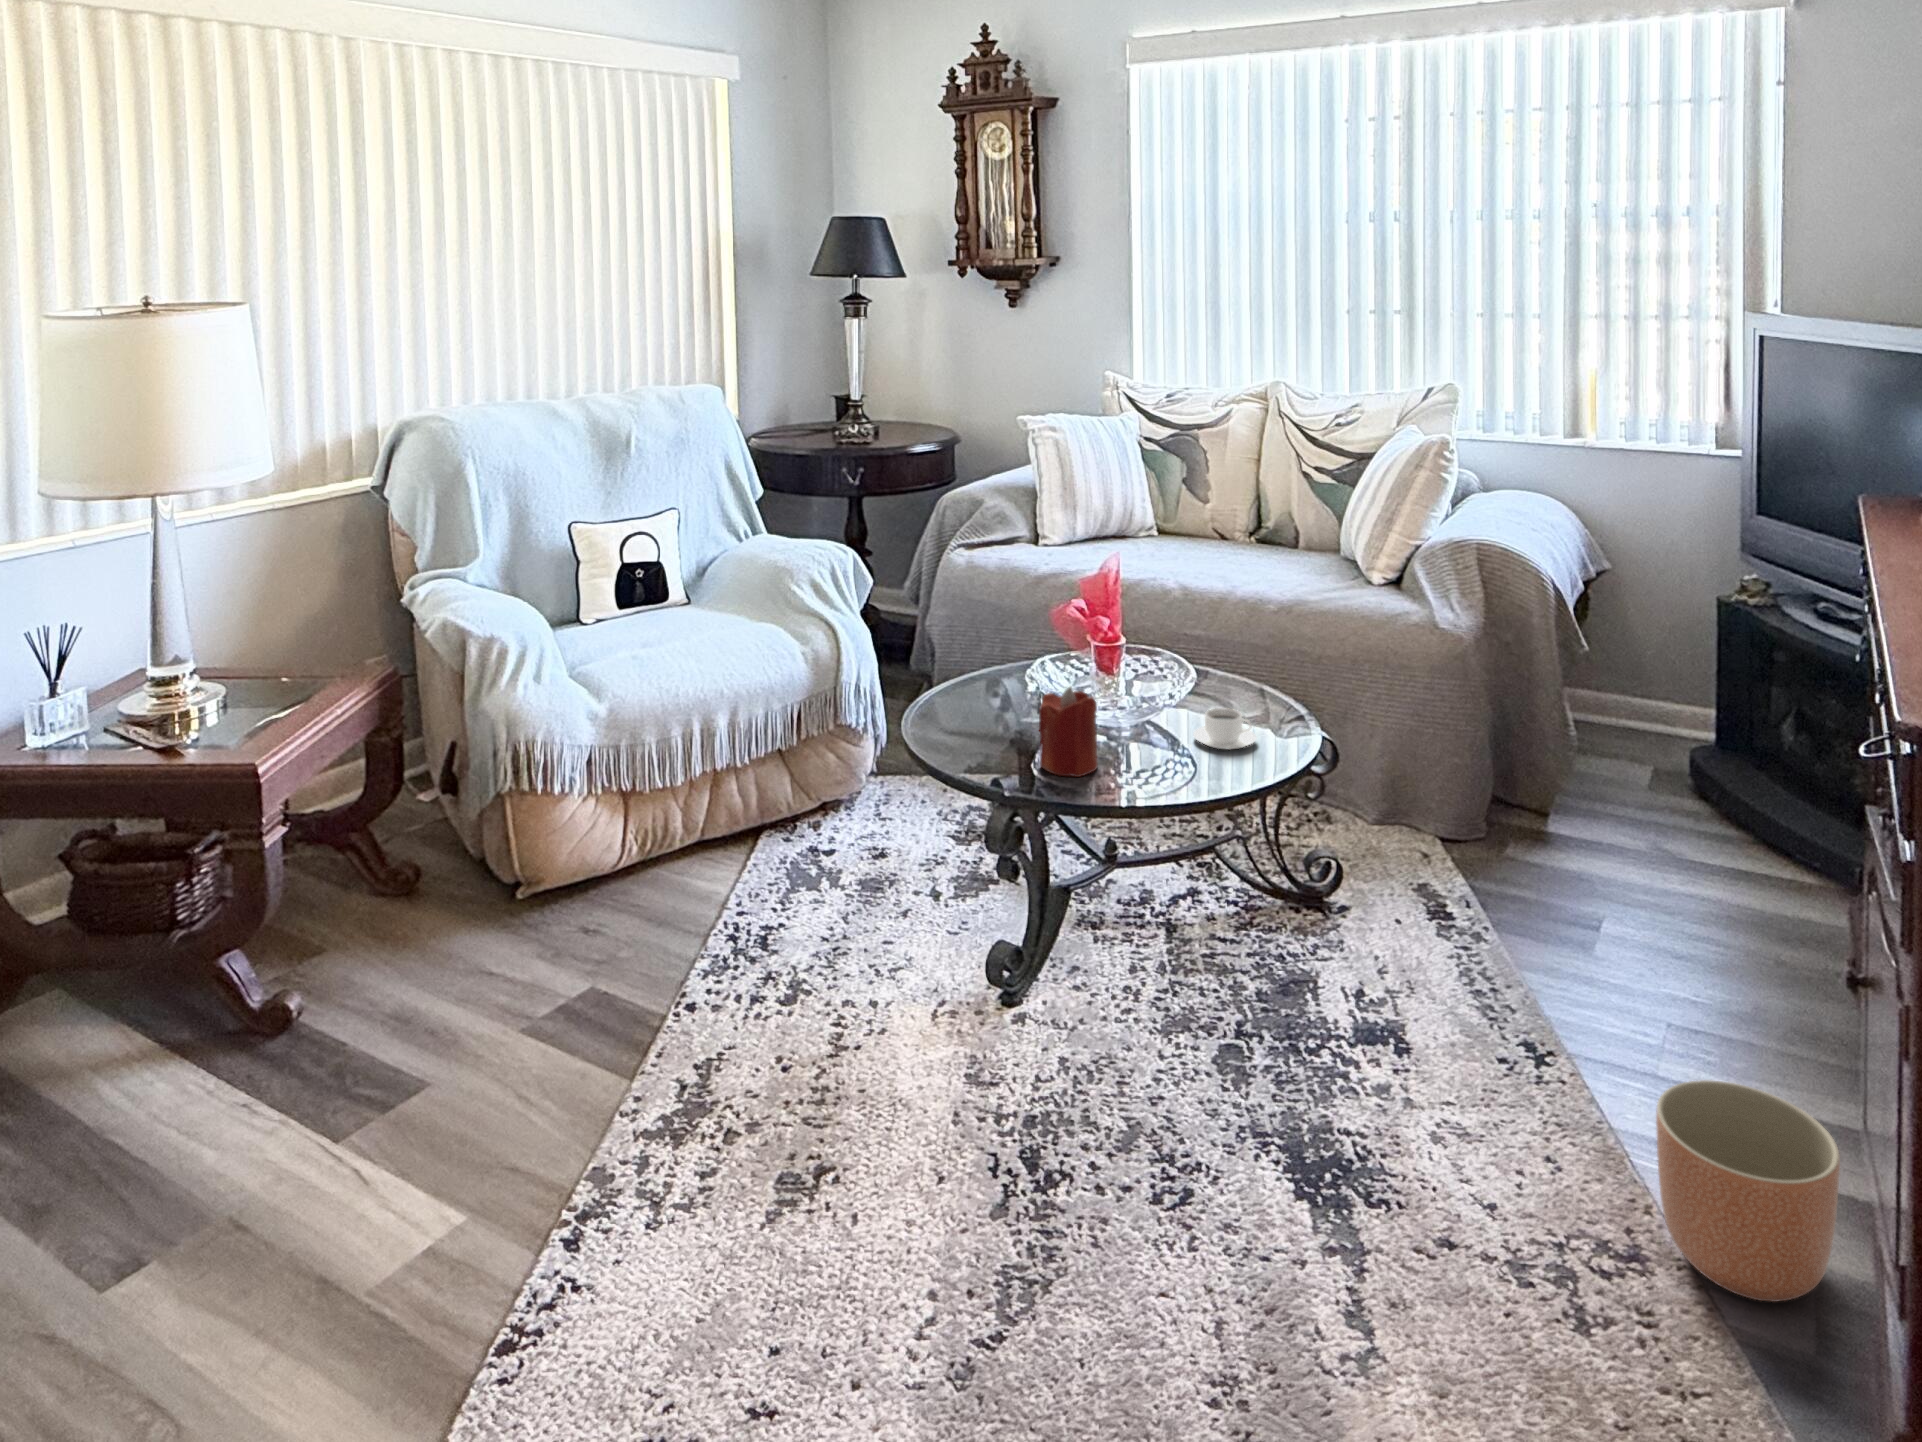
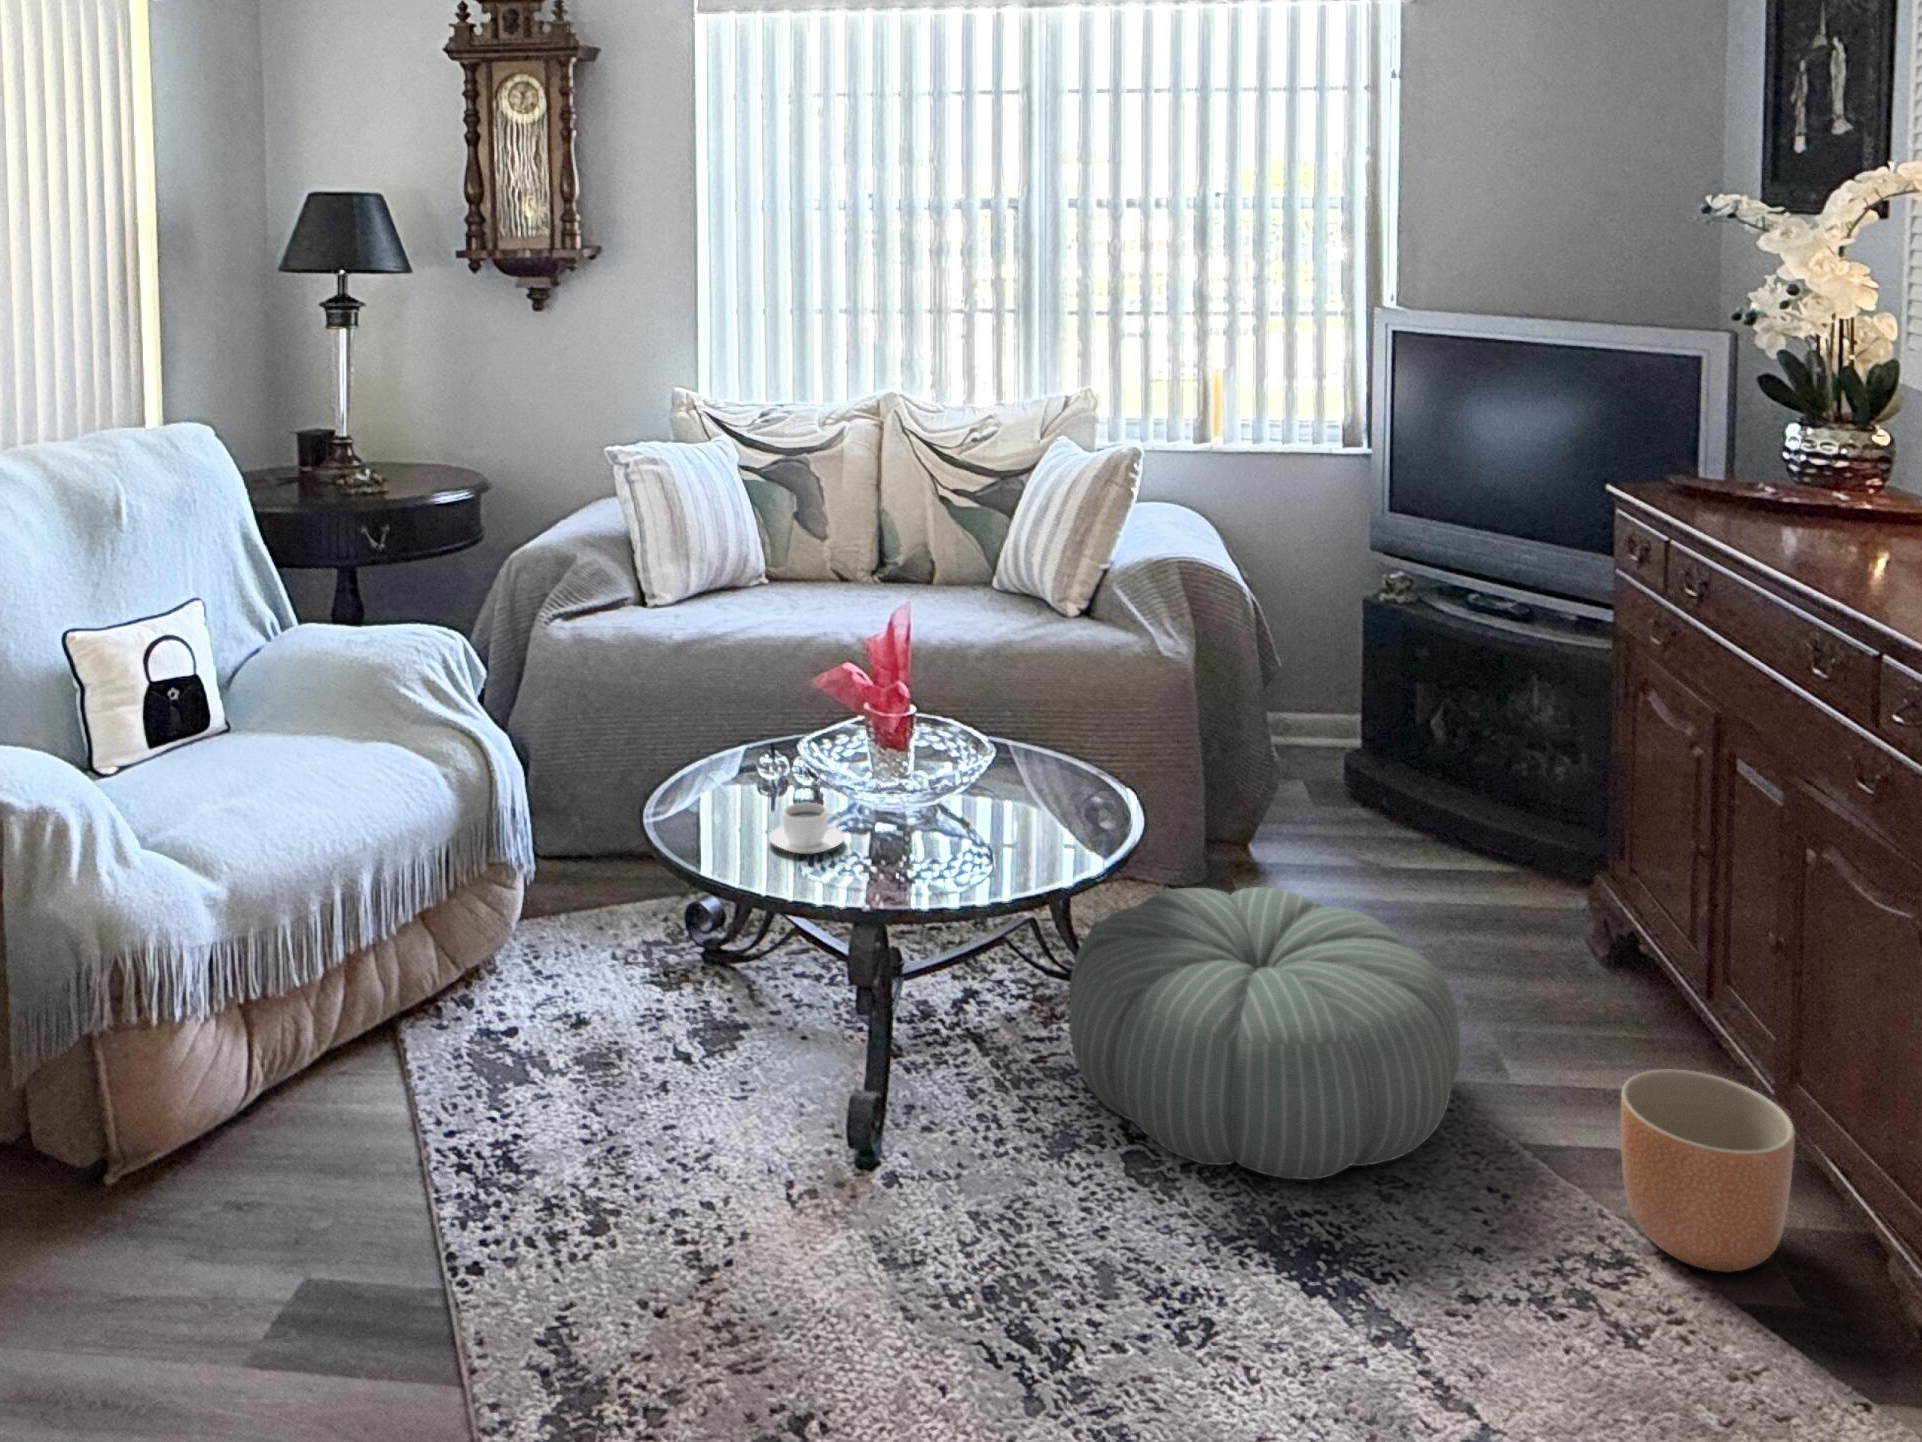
candle: present [1039,687,1098,777] -> none [887,767,954,876]
coffee cup: present [1193,708,1257,750] -> present [769,803,845,854]
pouf: none [1202,830,1575,1109] -> present [1069,887,1460,1180]

